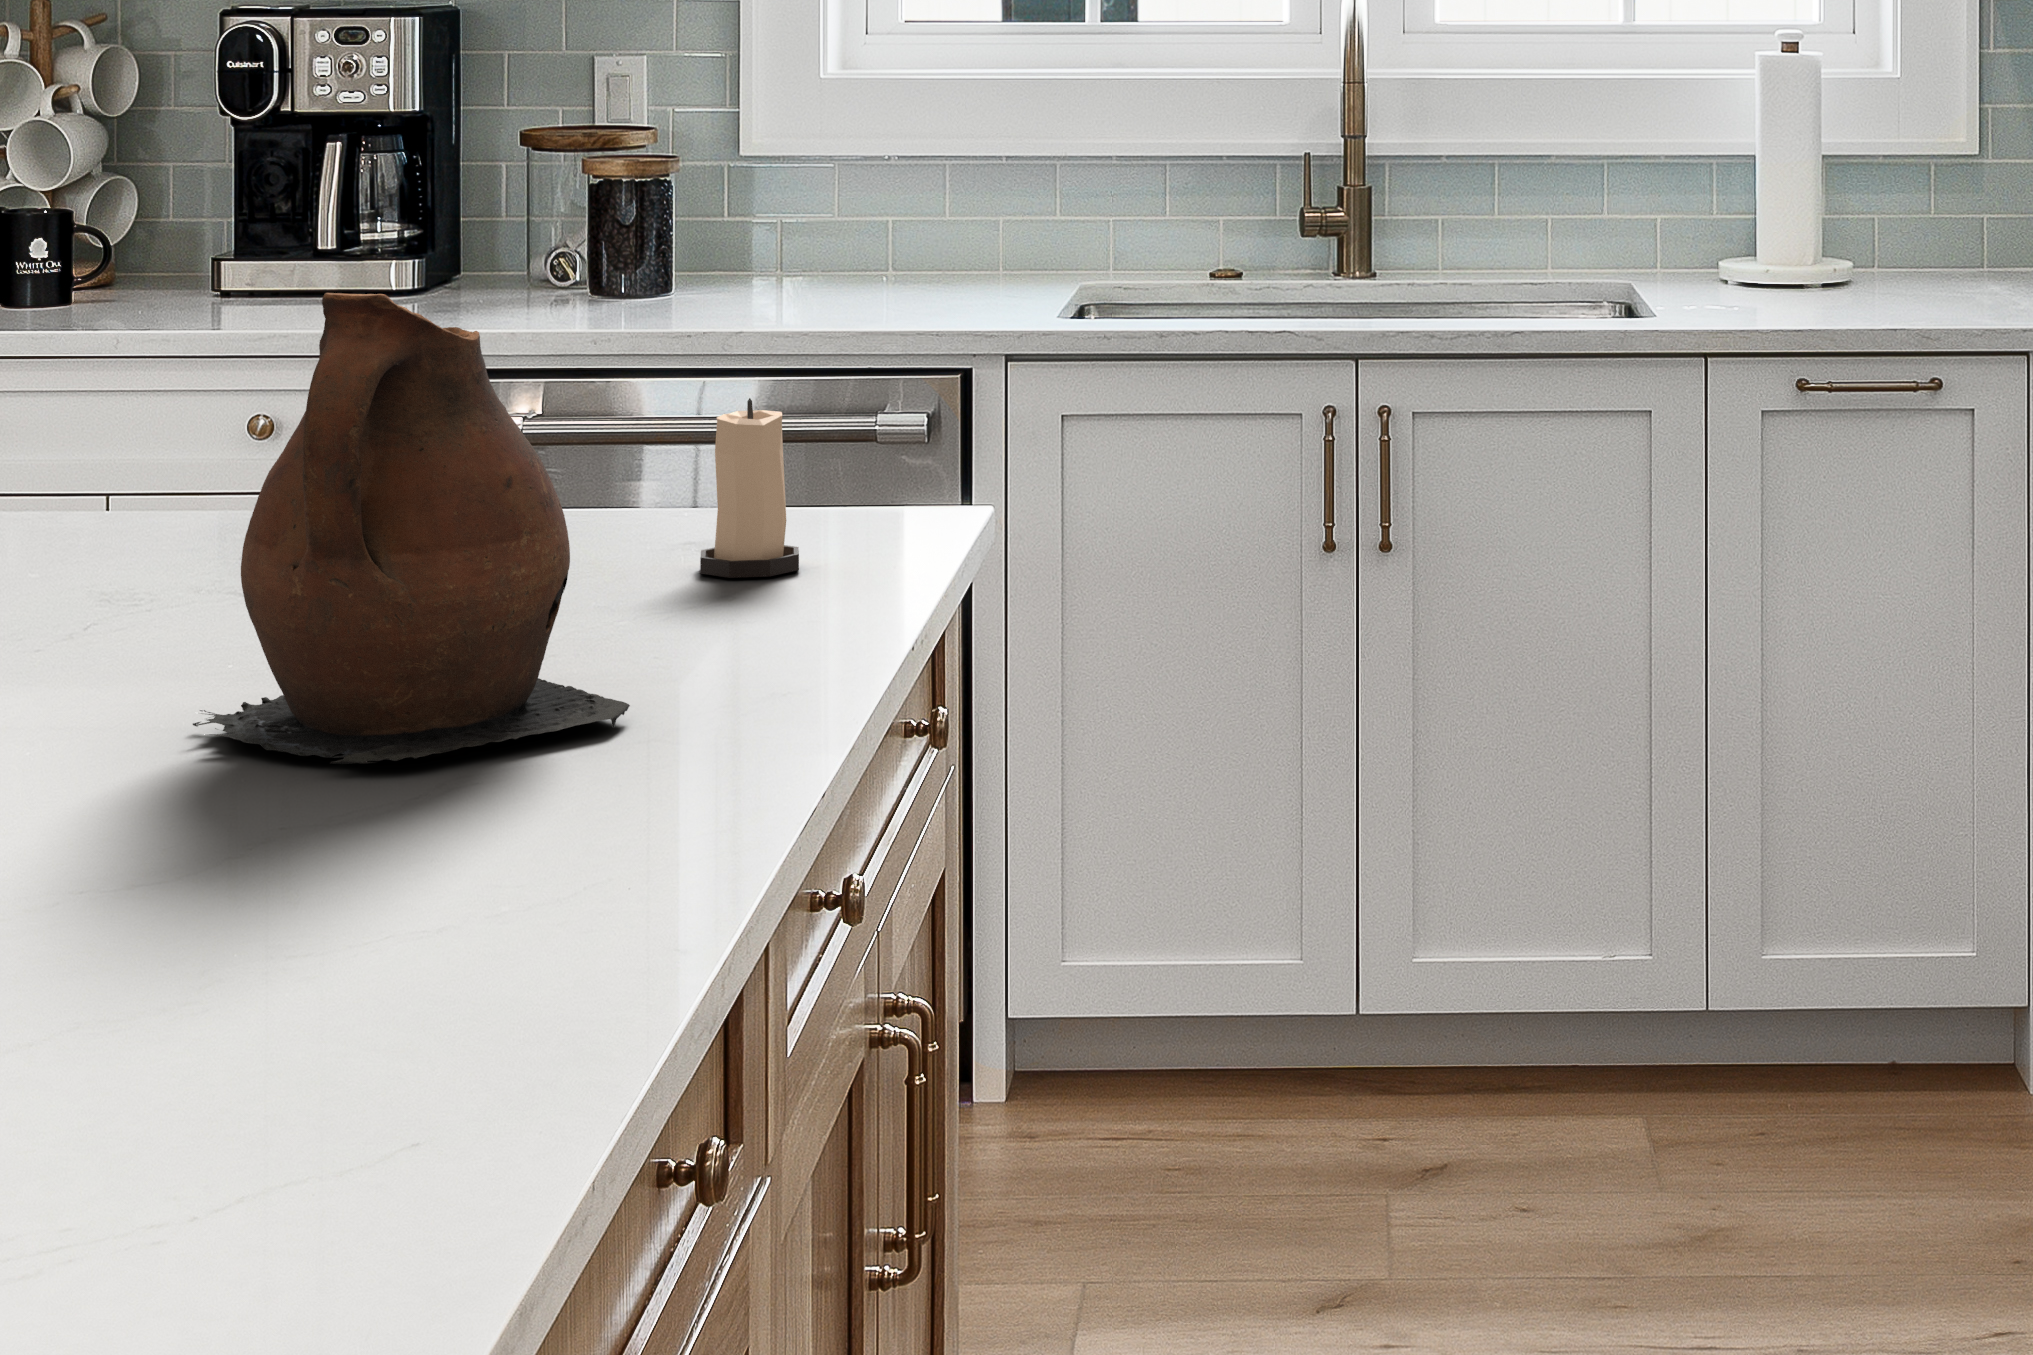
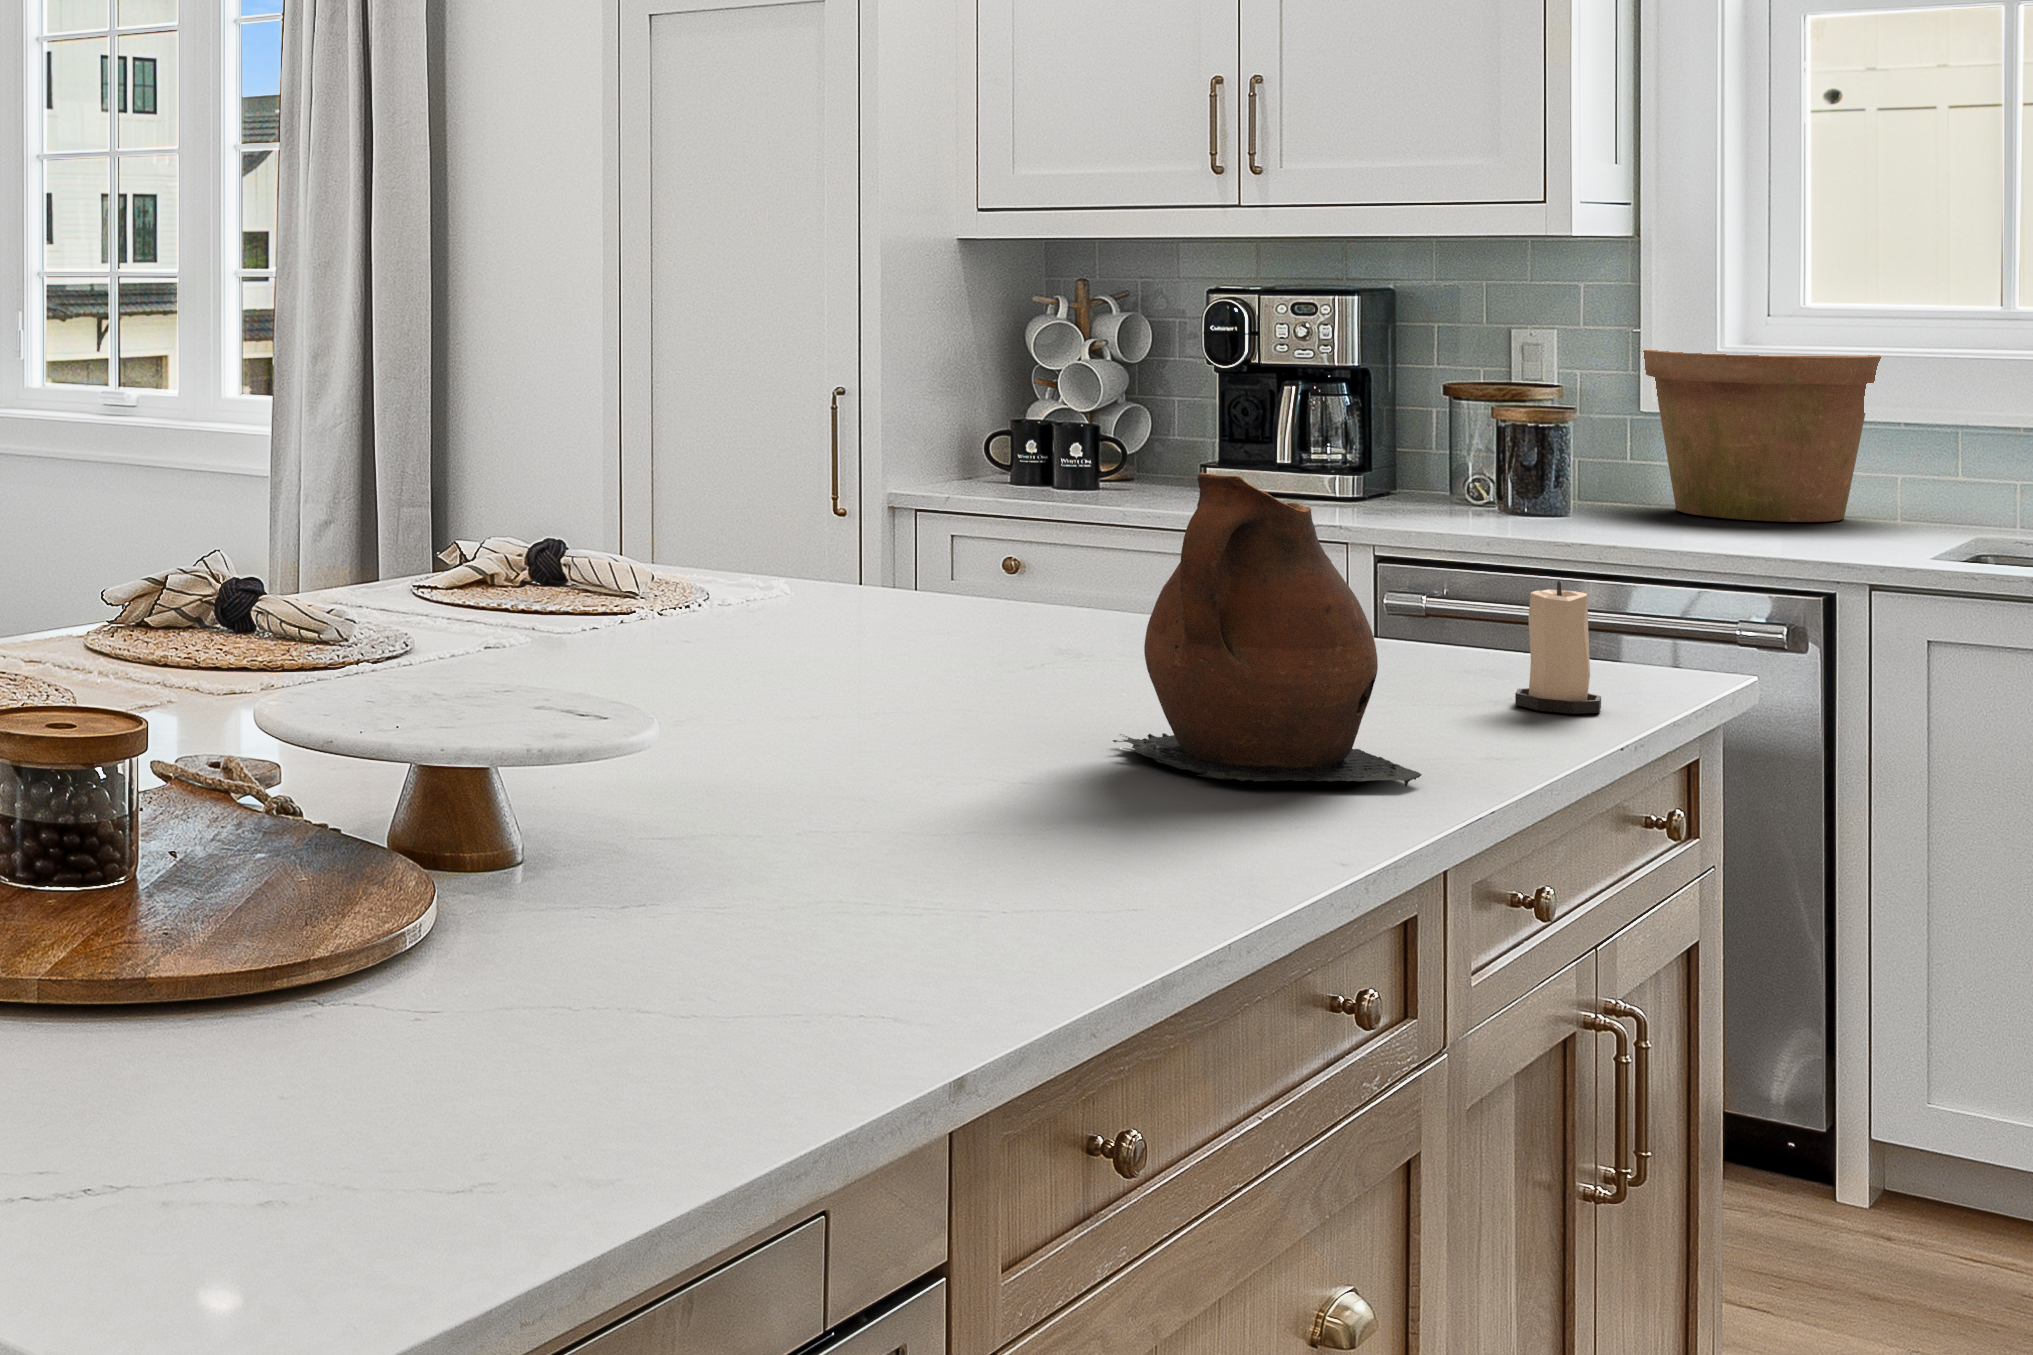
flower pot: none [740,76,985,286] -> present [1643,350,1881,522]

